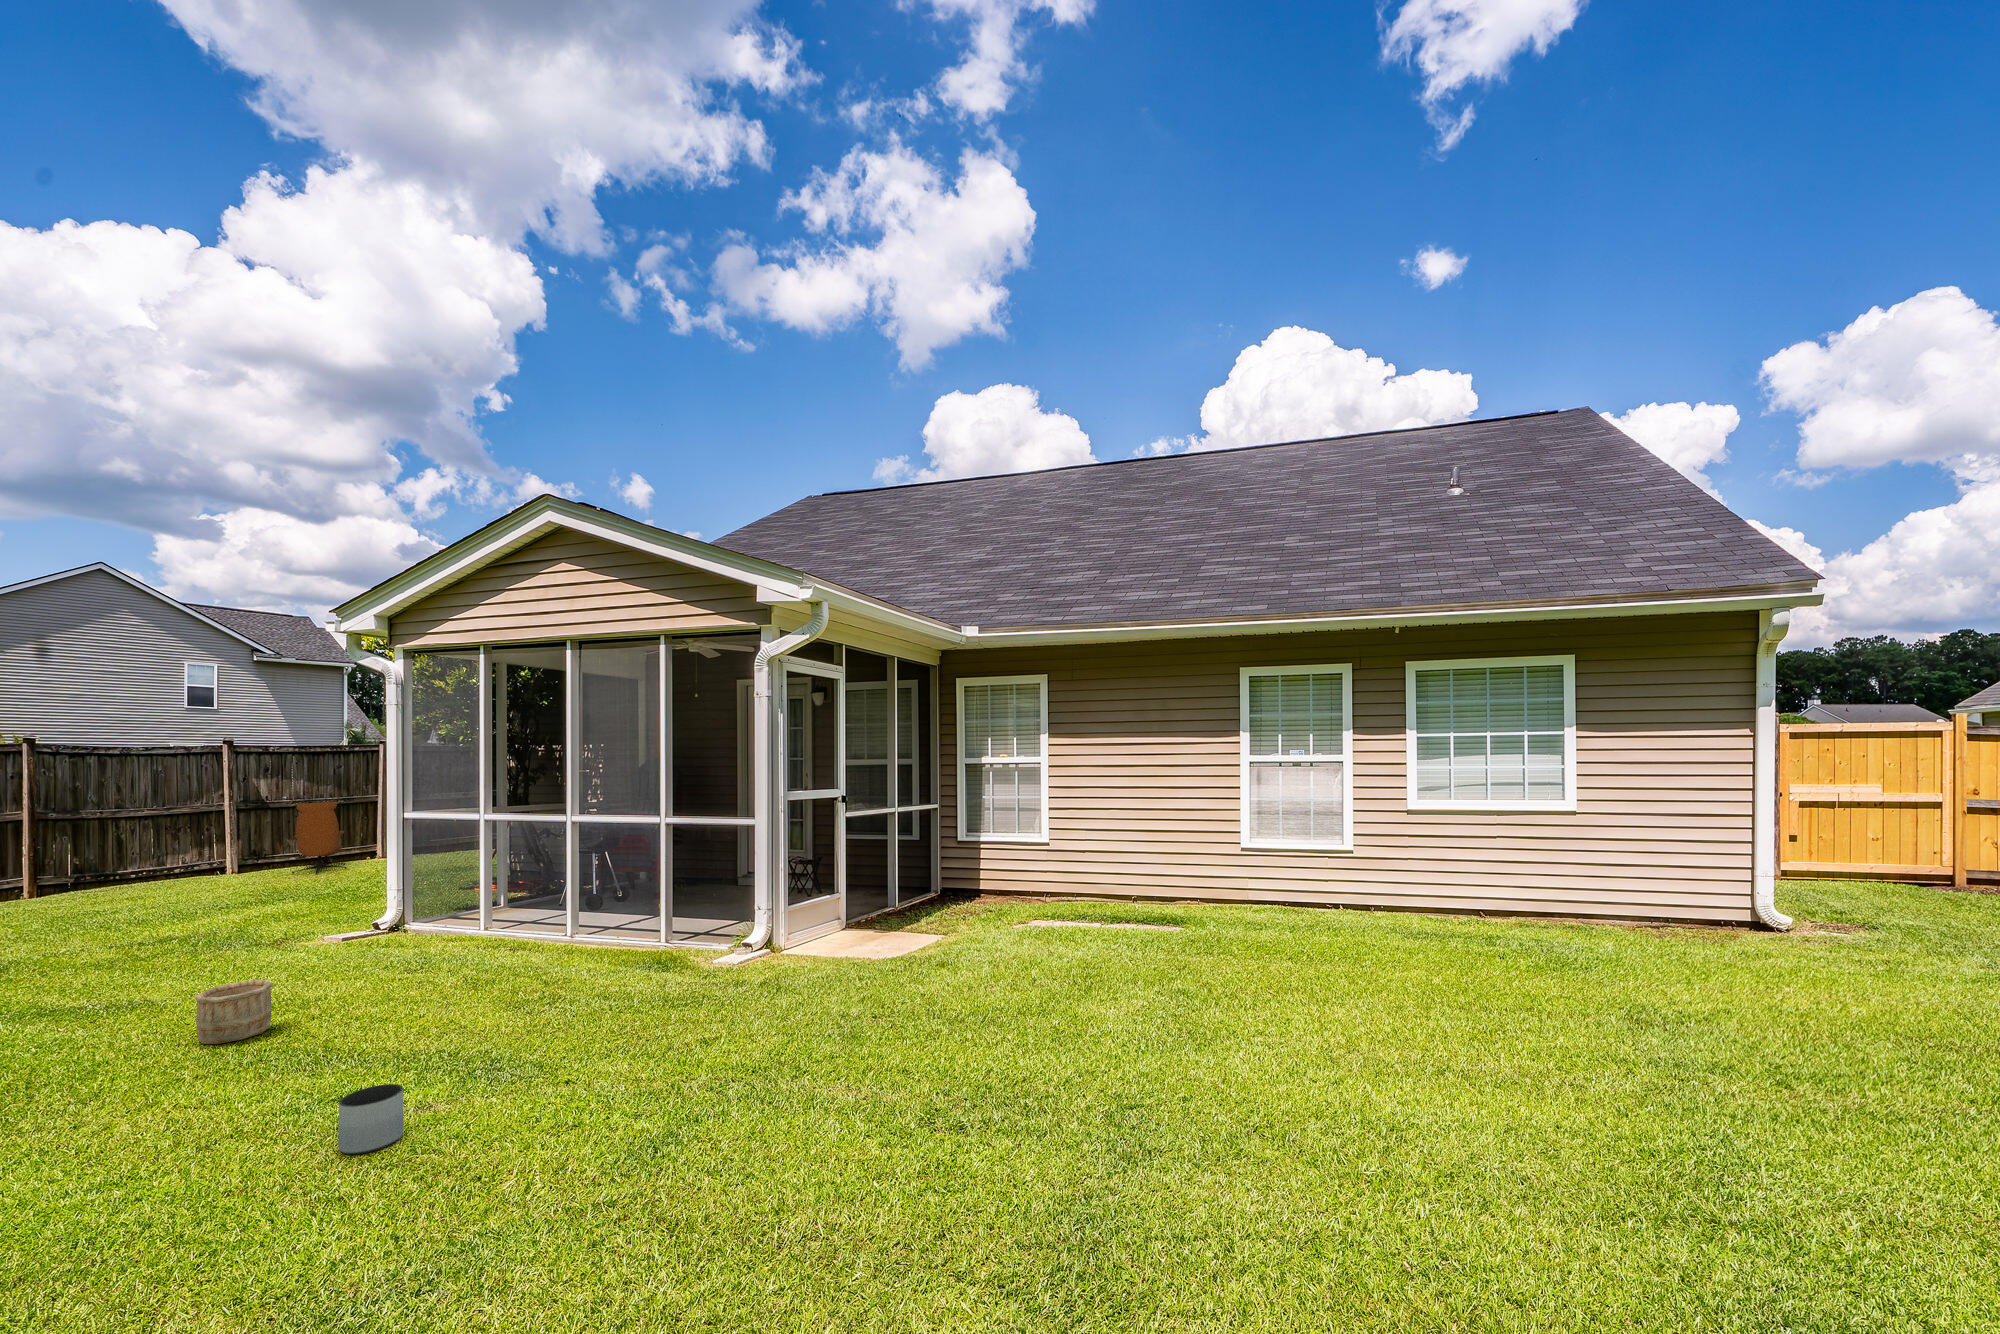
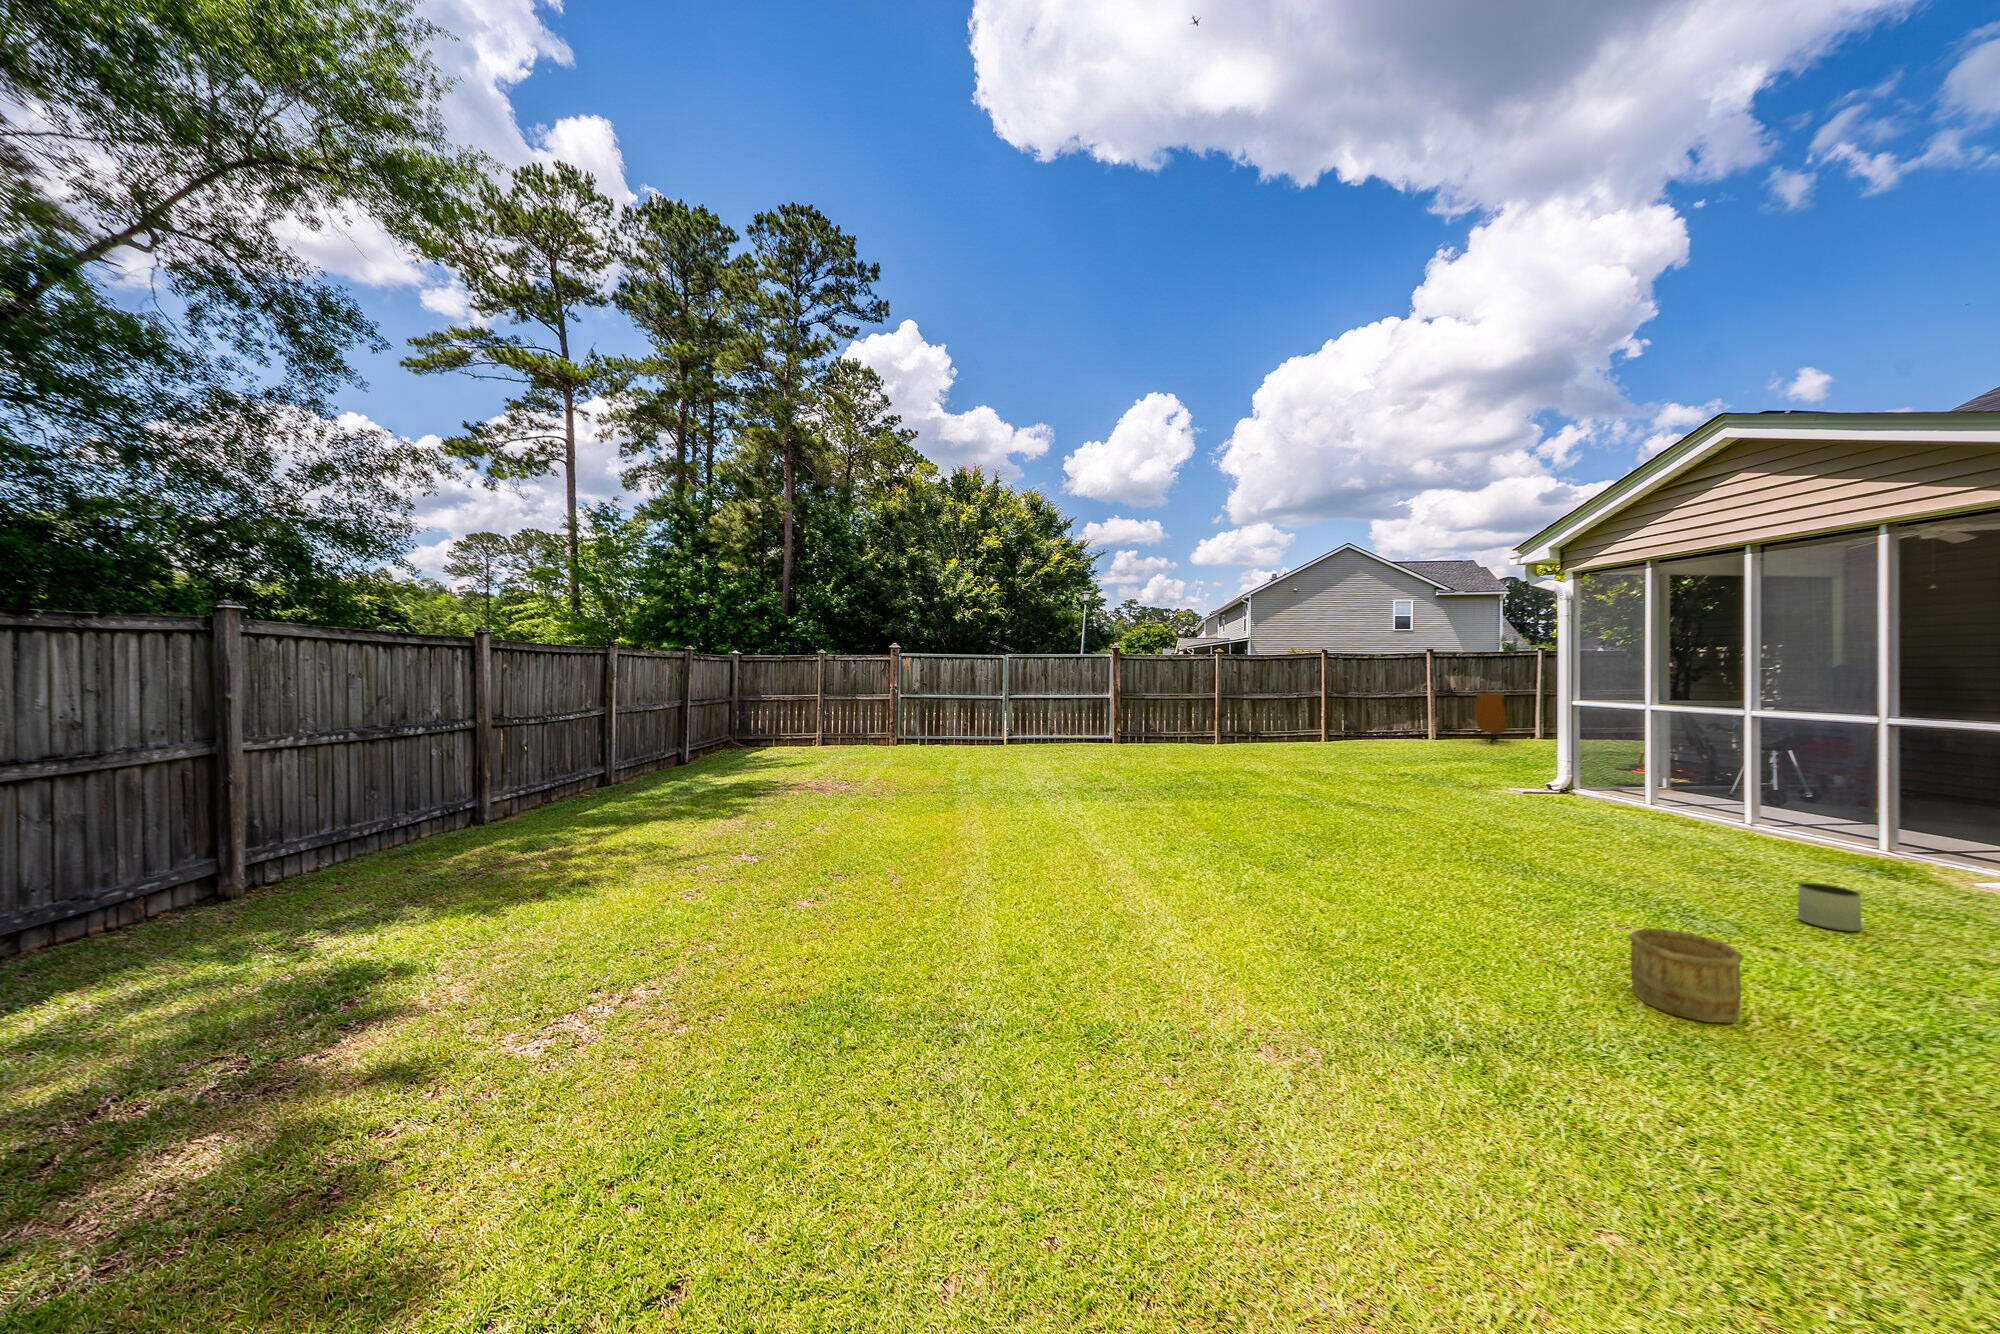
wooden bucket: present [194,980,273,1044] -> present [1628,929,1743,1023]
planter: present [338,1084,404,1154] -> present [1798,883,1862,931]

